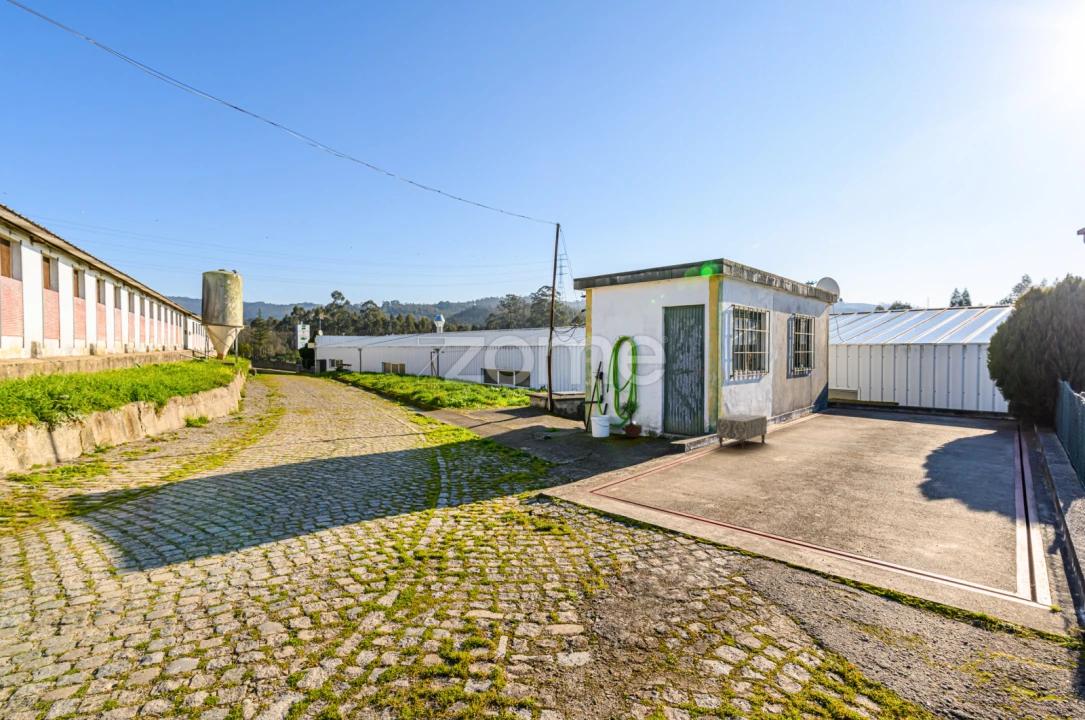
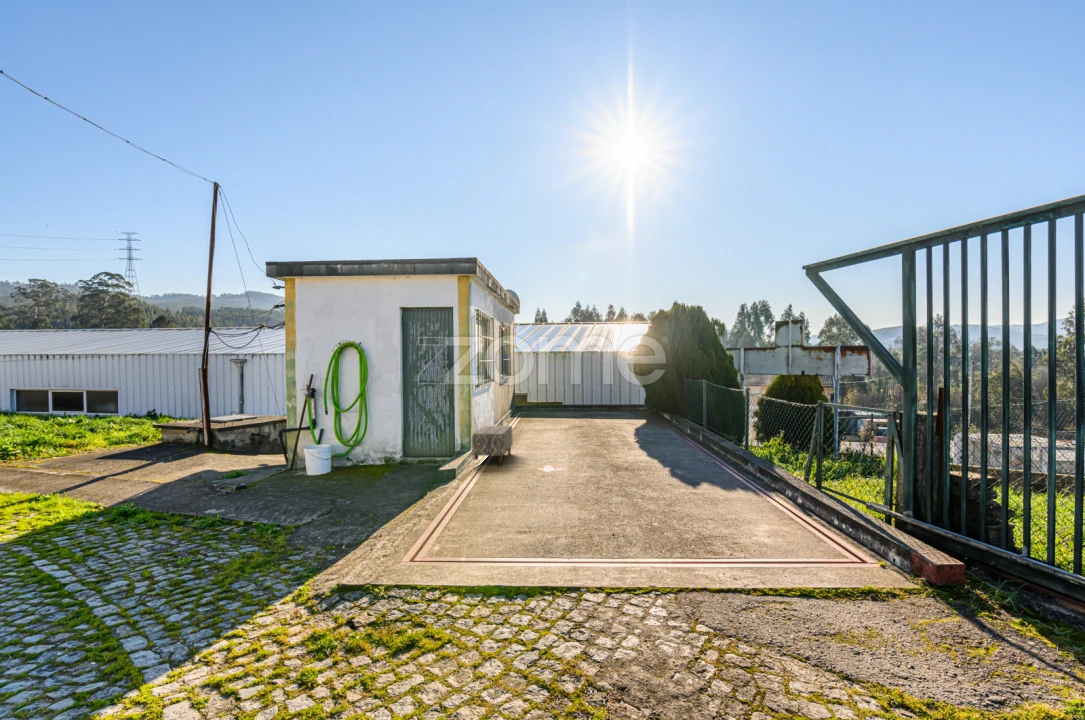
potted tree: present [620,400,642,437] -> none [347,416,380,470]

